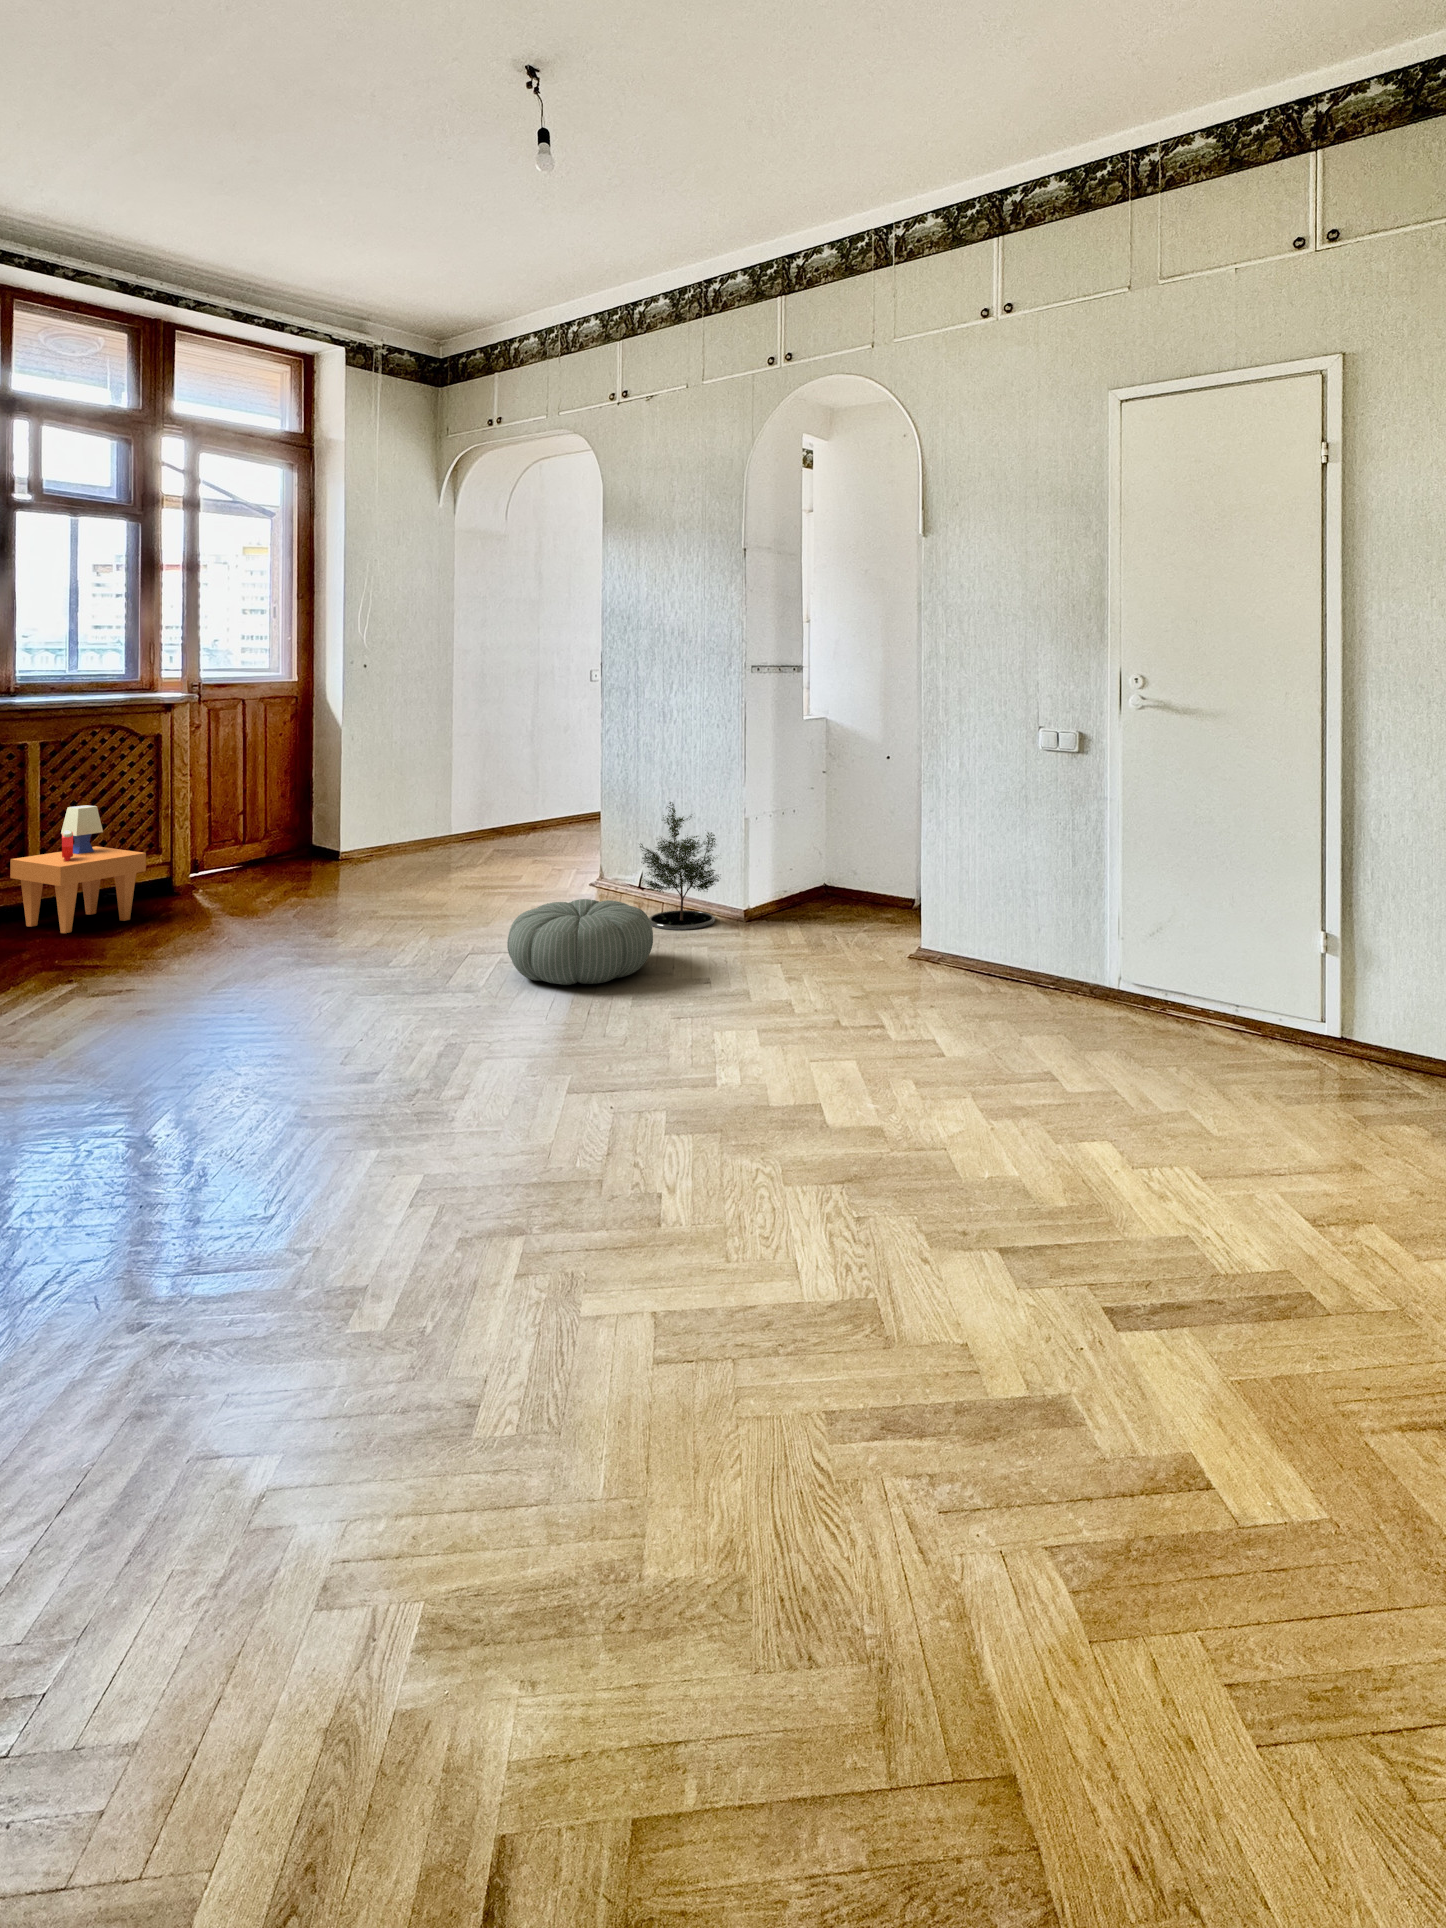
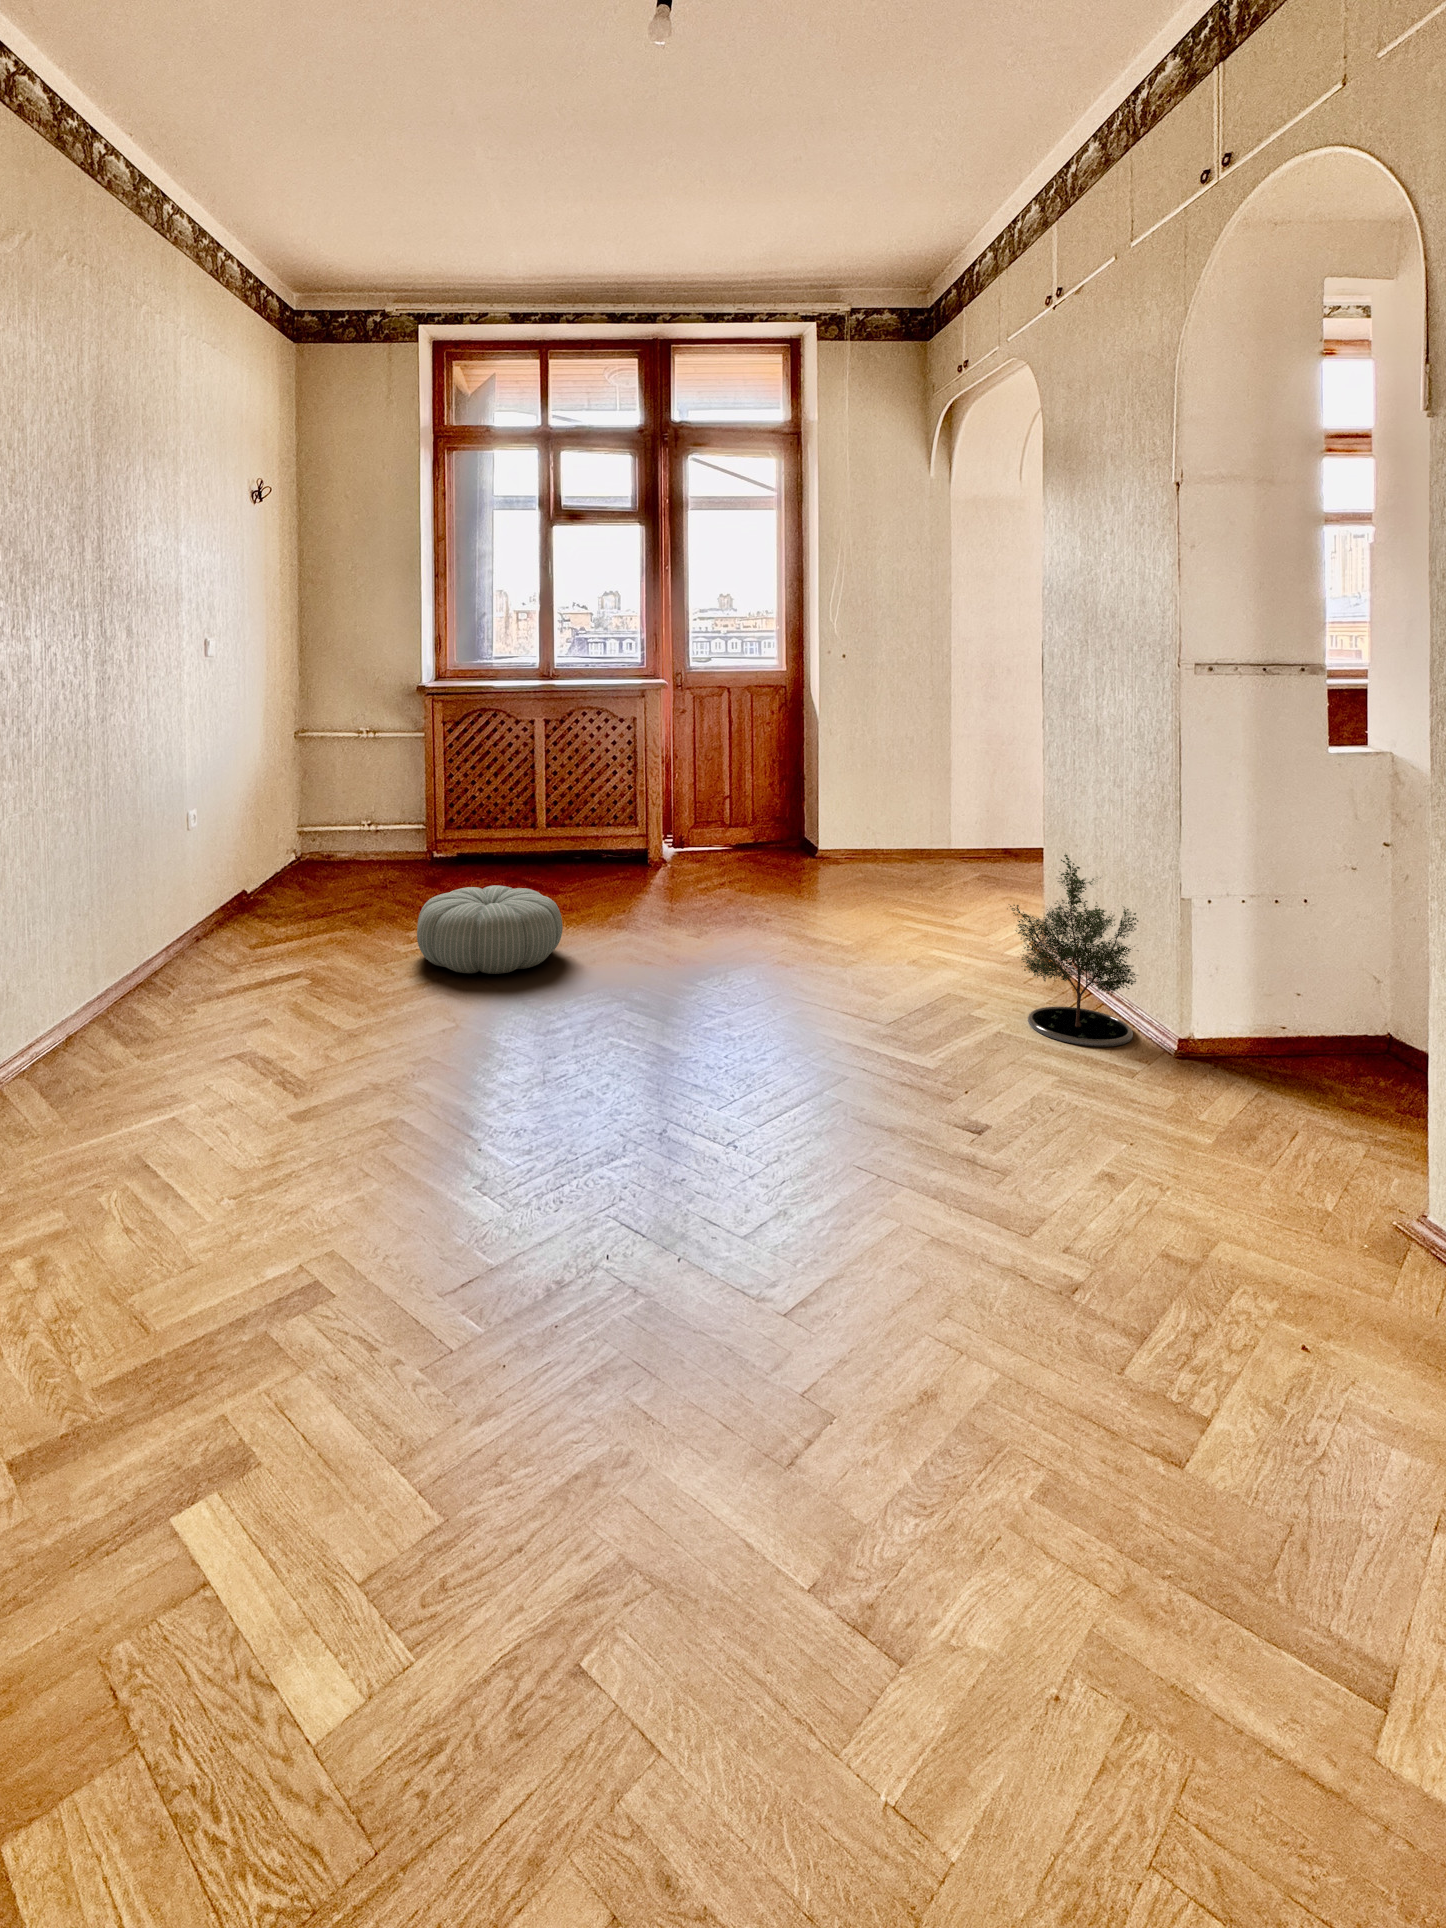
side table: present [10,805,146,933] -> none [518,775,601,883]
pouf: present [507,899,653,985] -> present [417,885,563,974]

